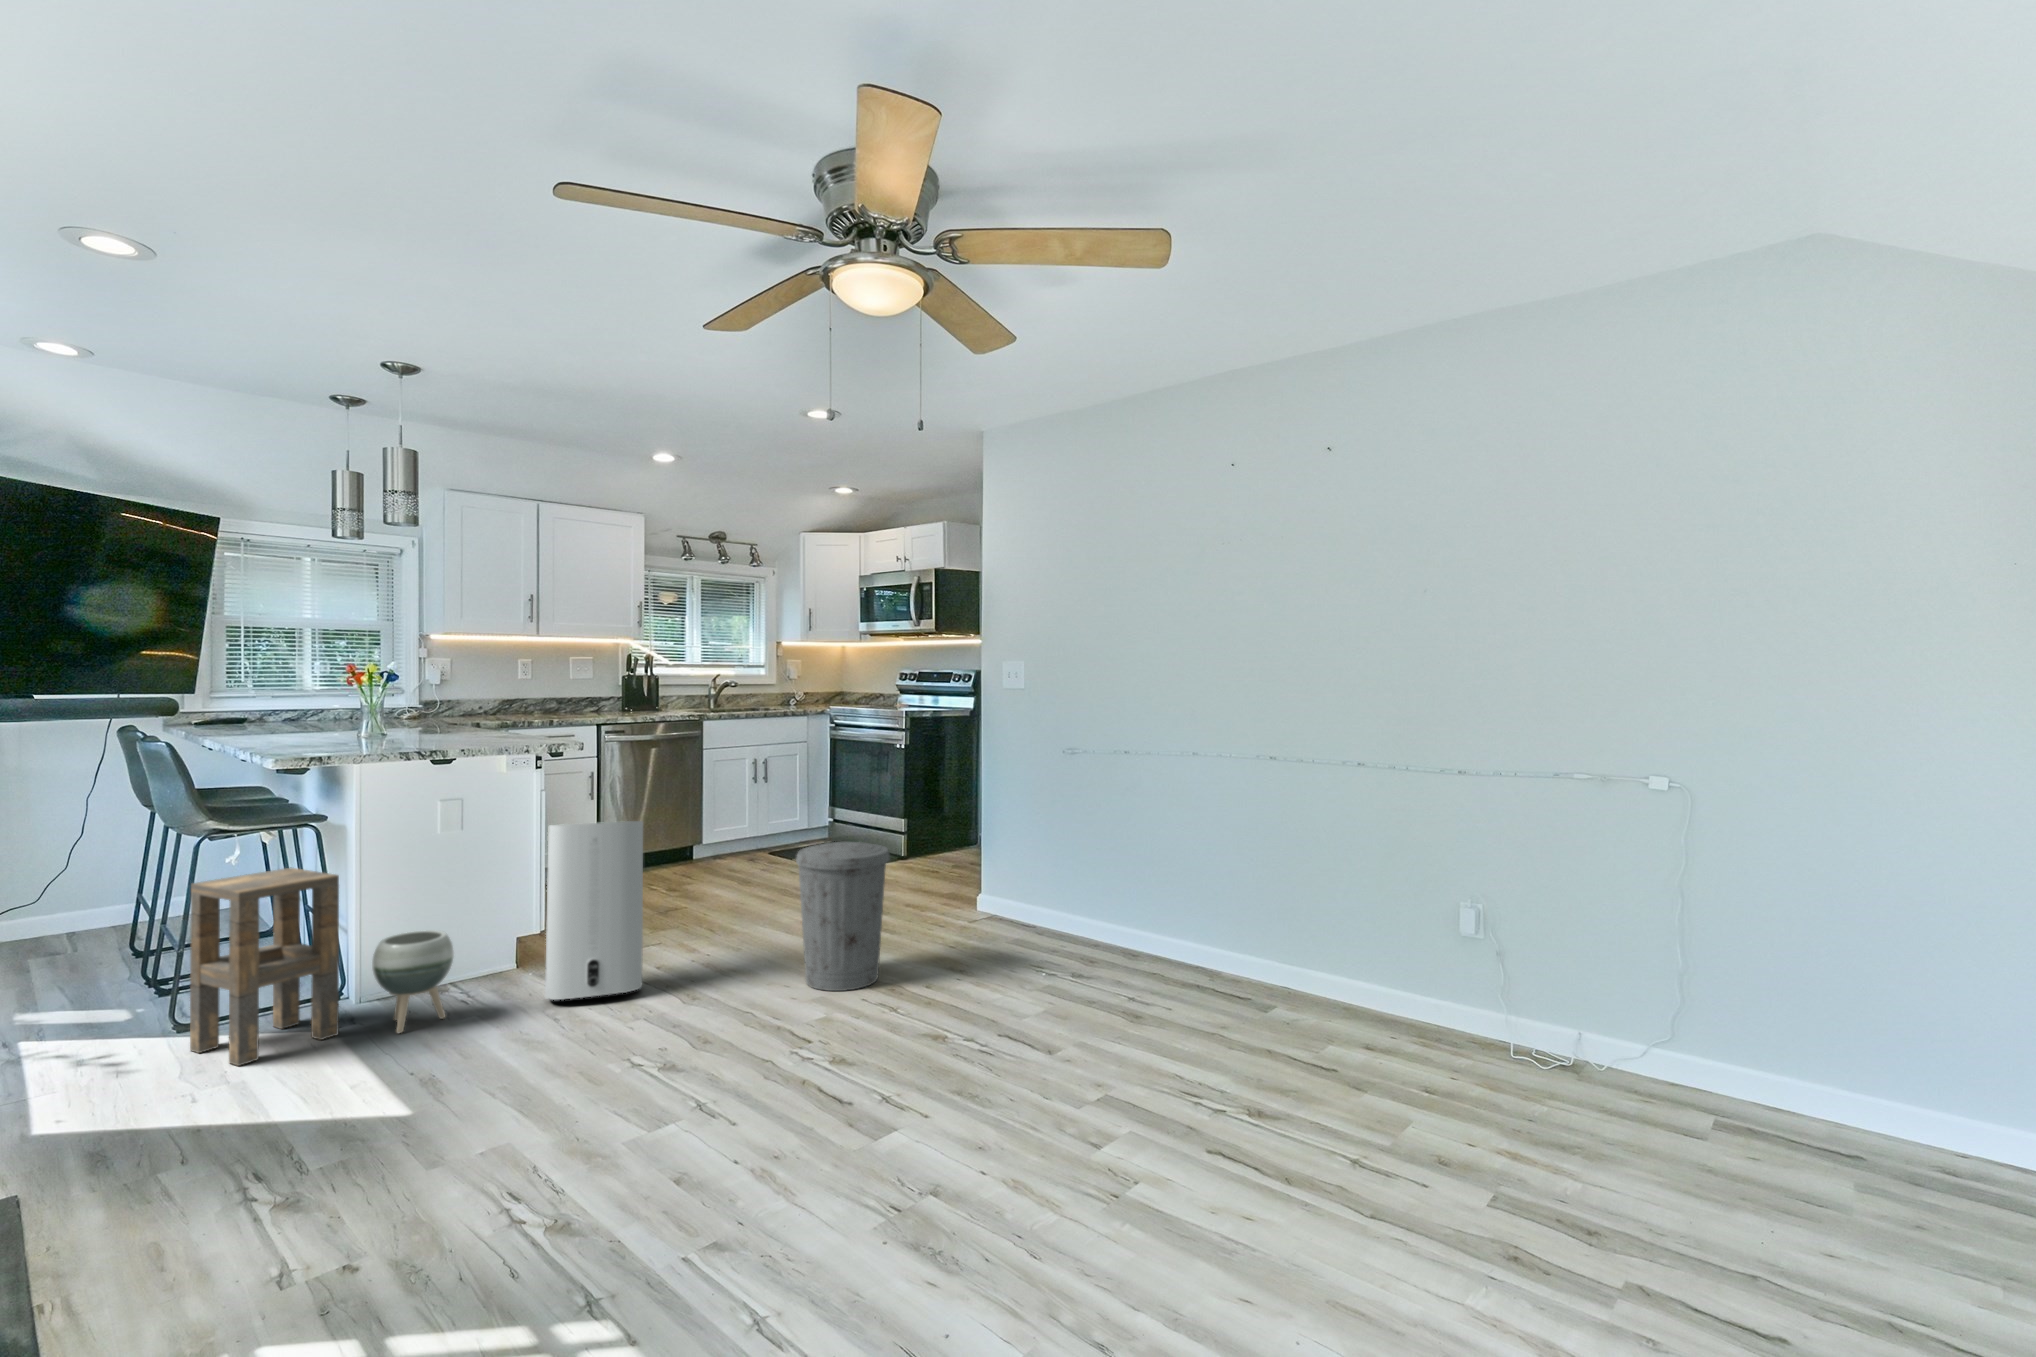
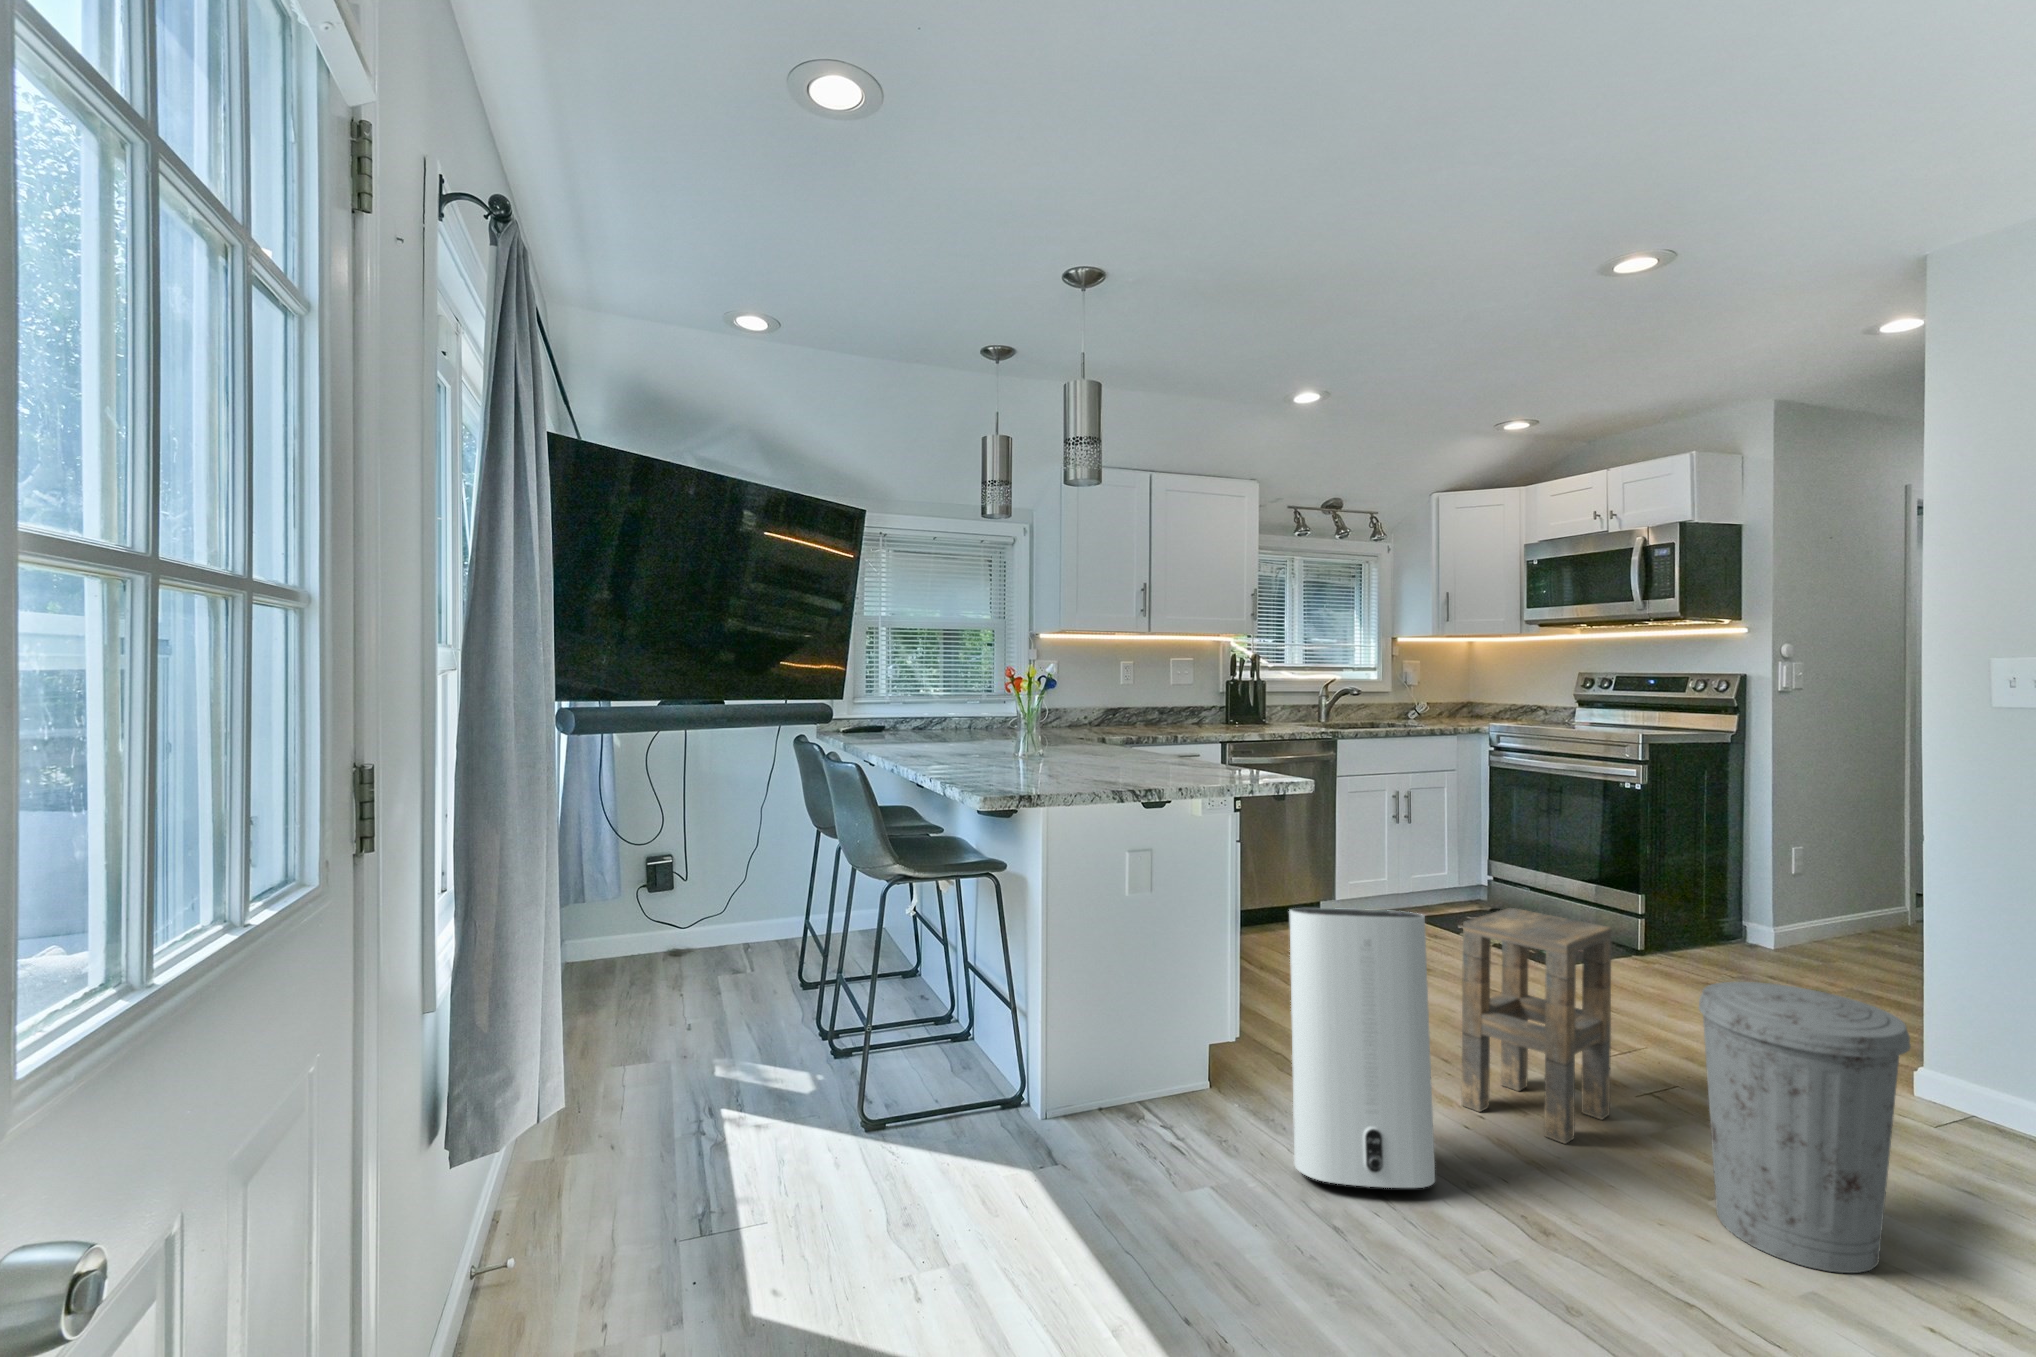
side table: present [190,867,339,1066] -> present [1462,908,1611,1144]
planter: present [372,930,454,1033] -> none [1087,1046,1184,1200]

